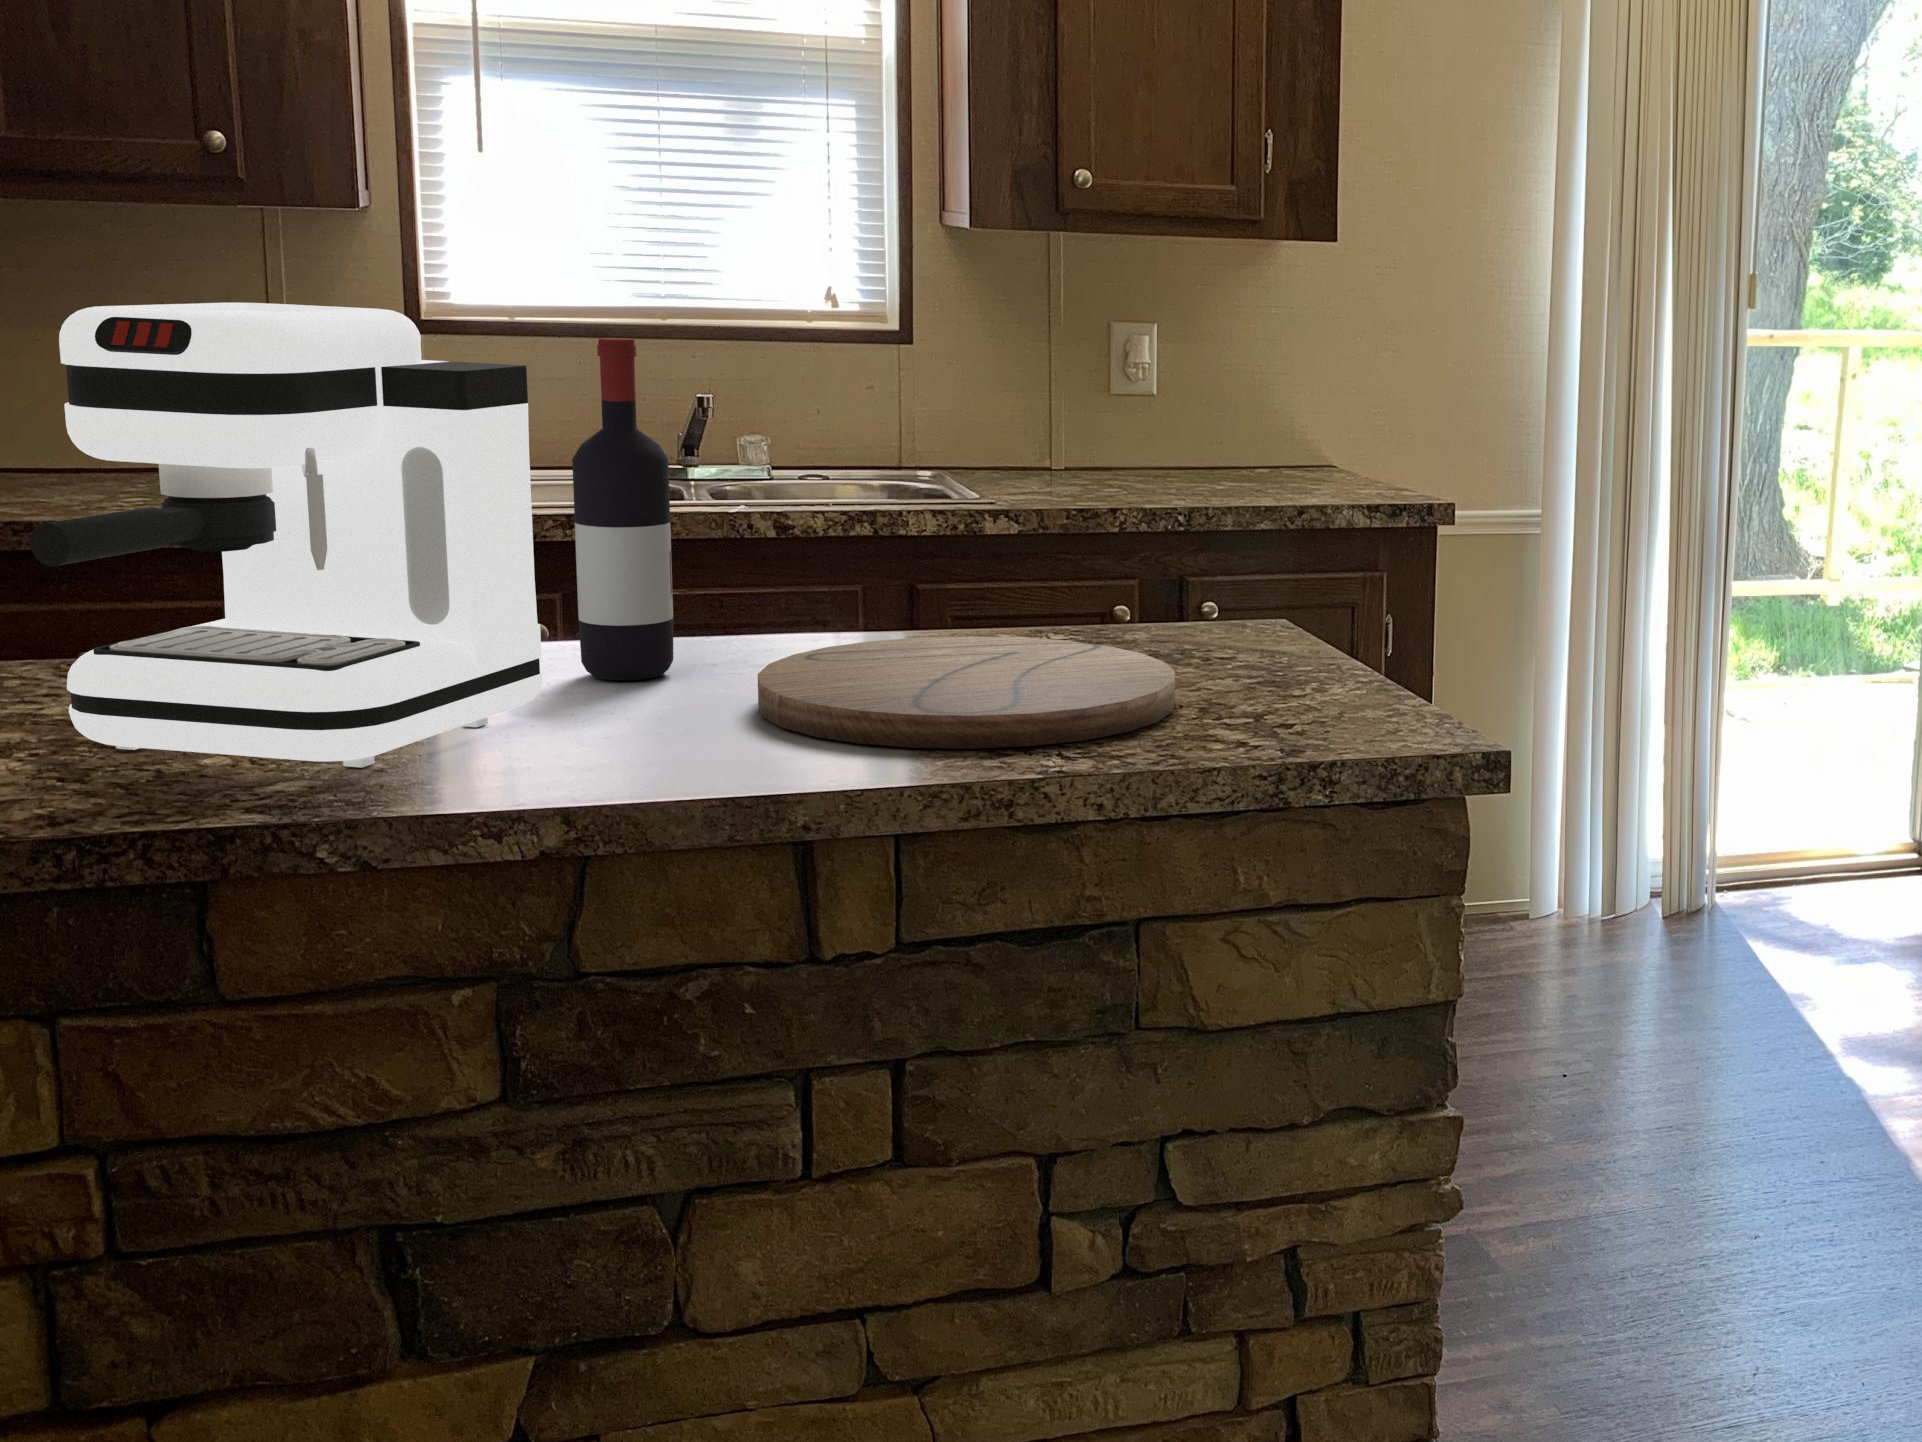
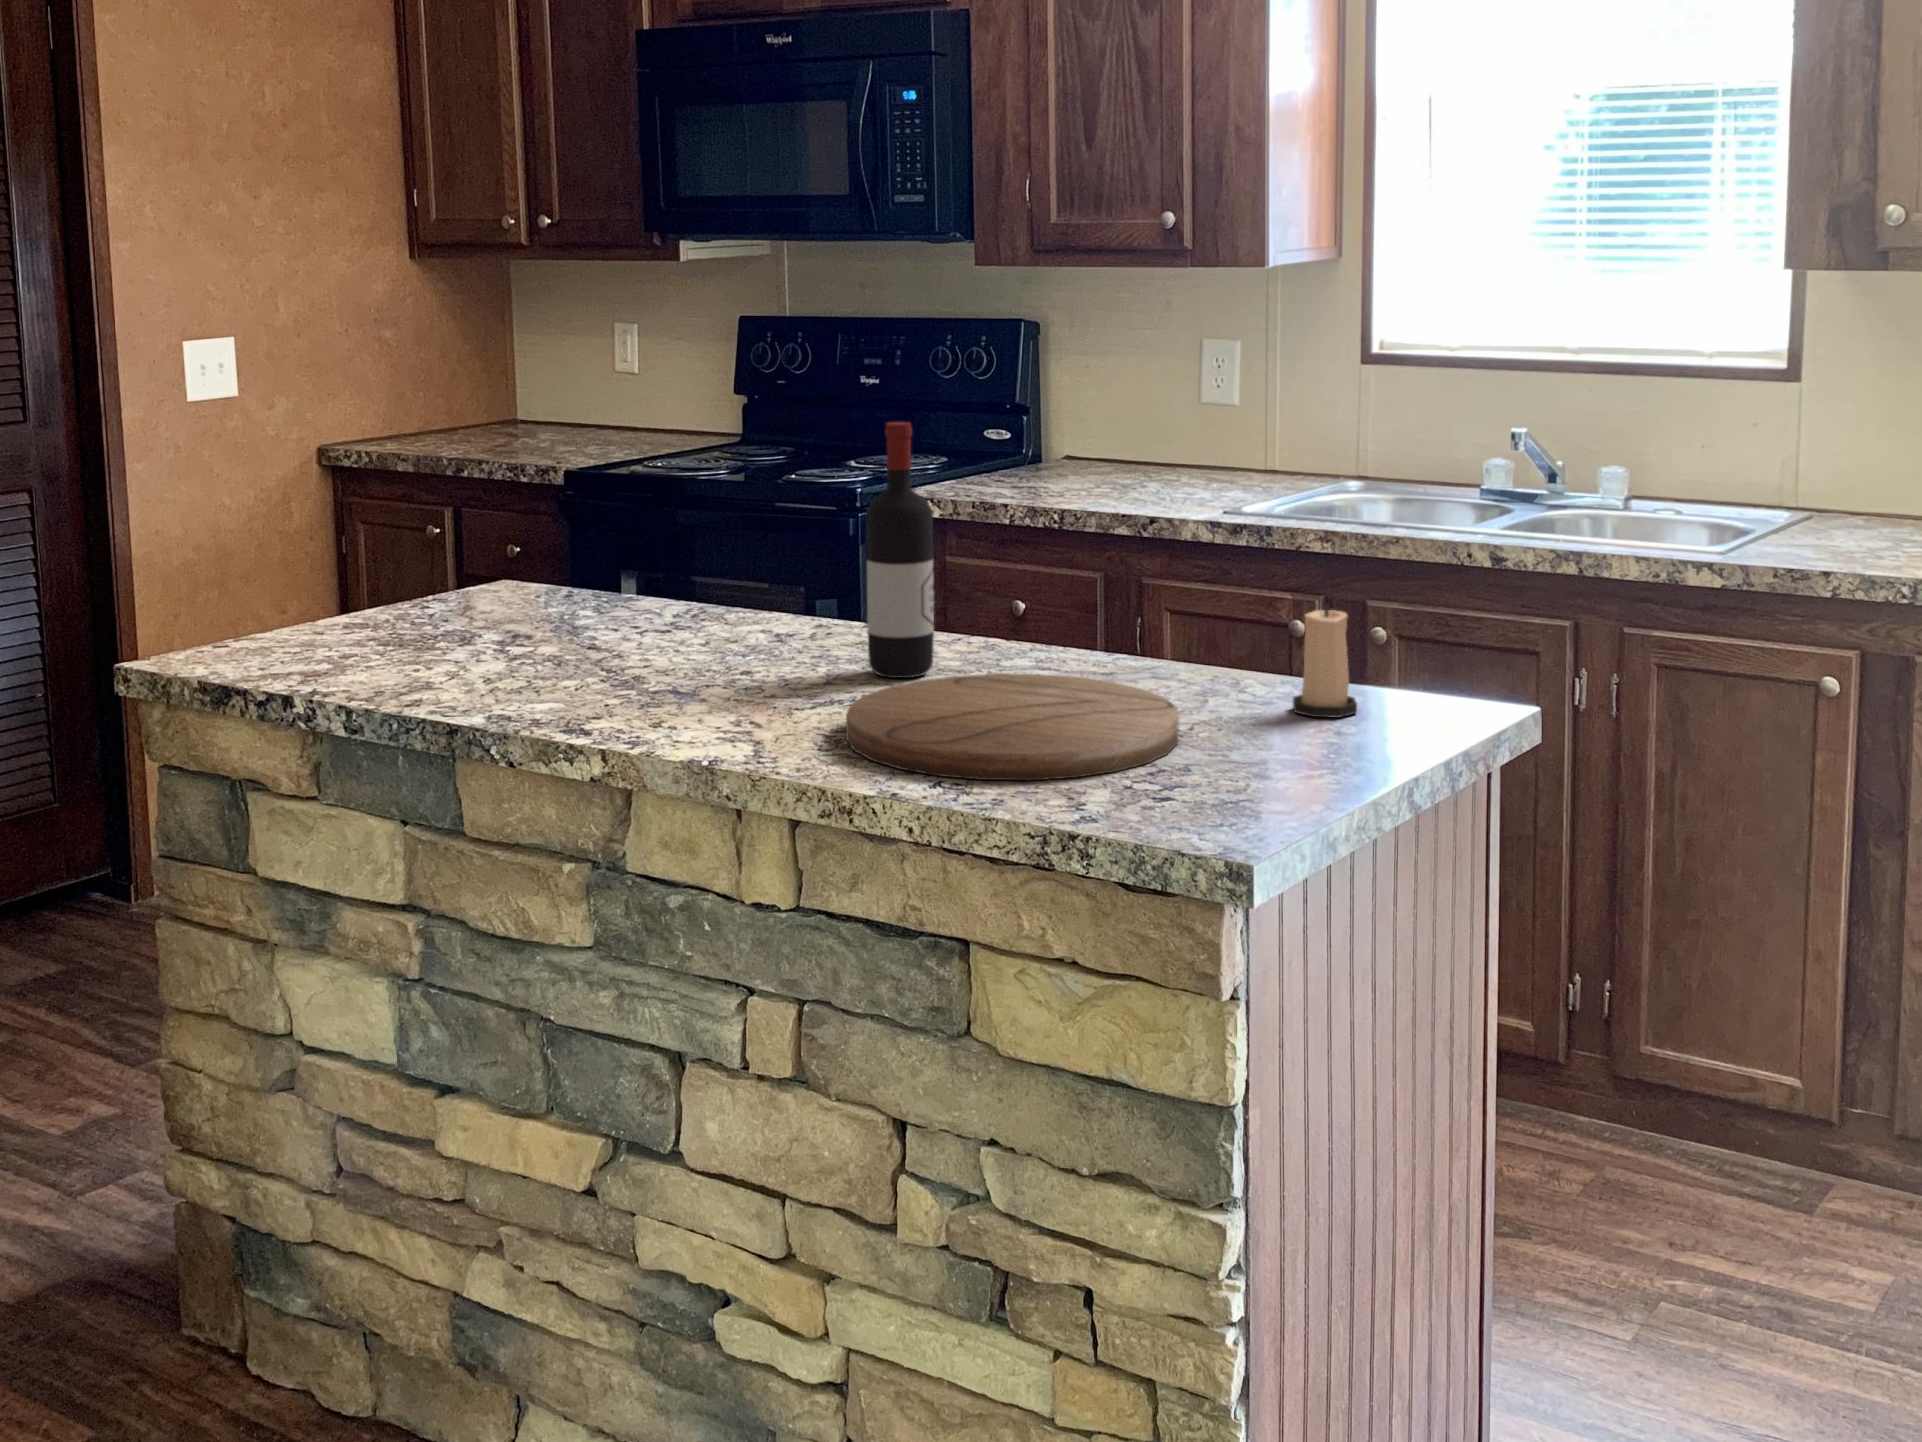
coffee maker: present [30,303,542,768] -> none [455,395,772,708]
candle: none [1128,521,1195,644] -> present [1293,605,1357,717]

